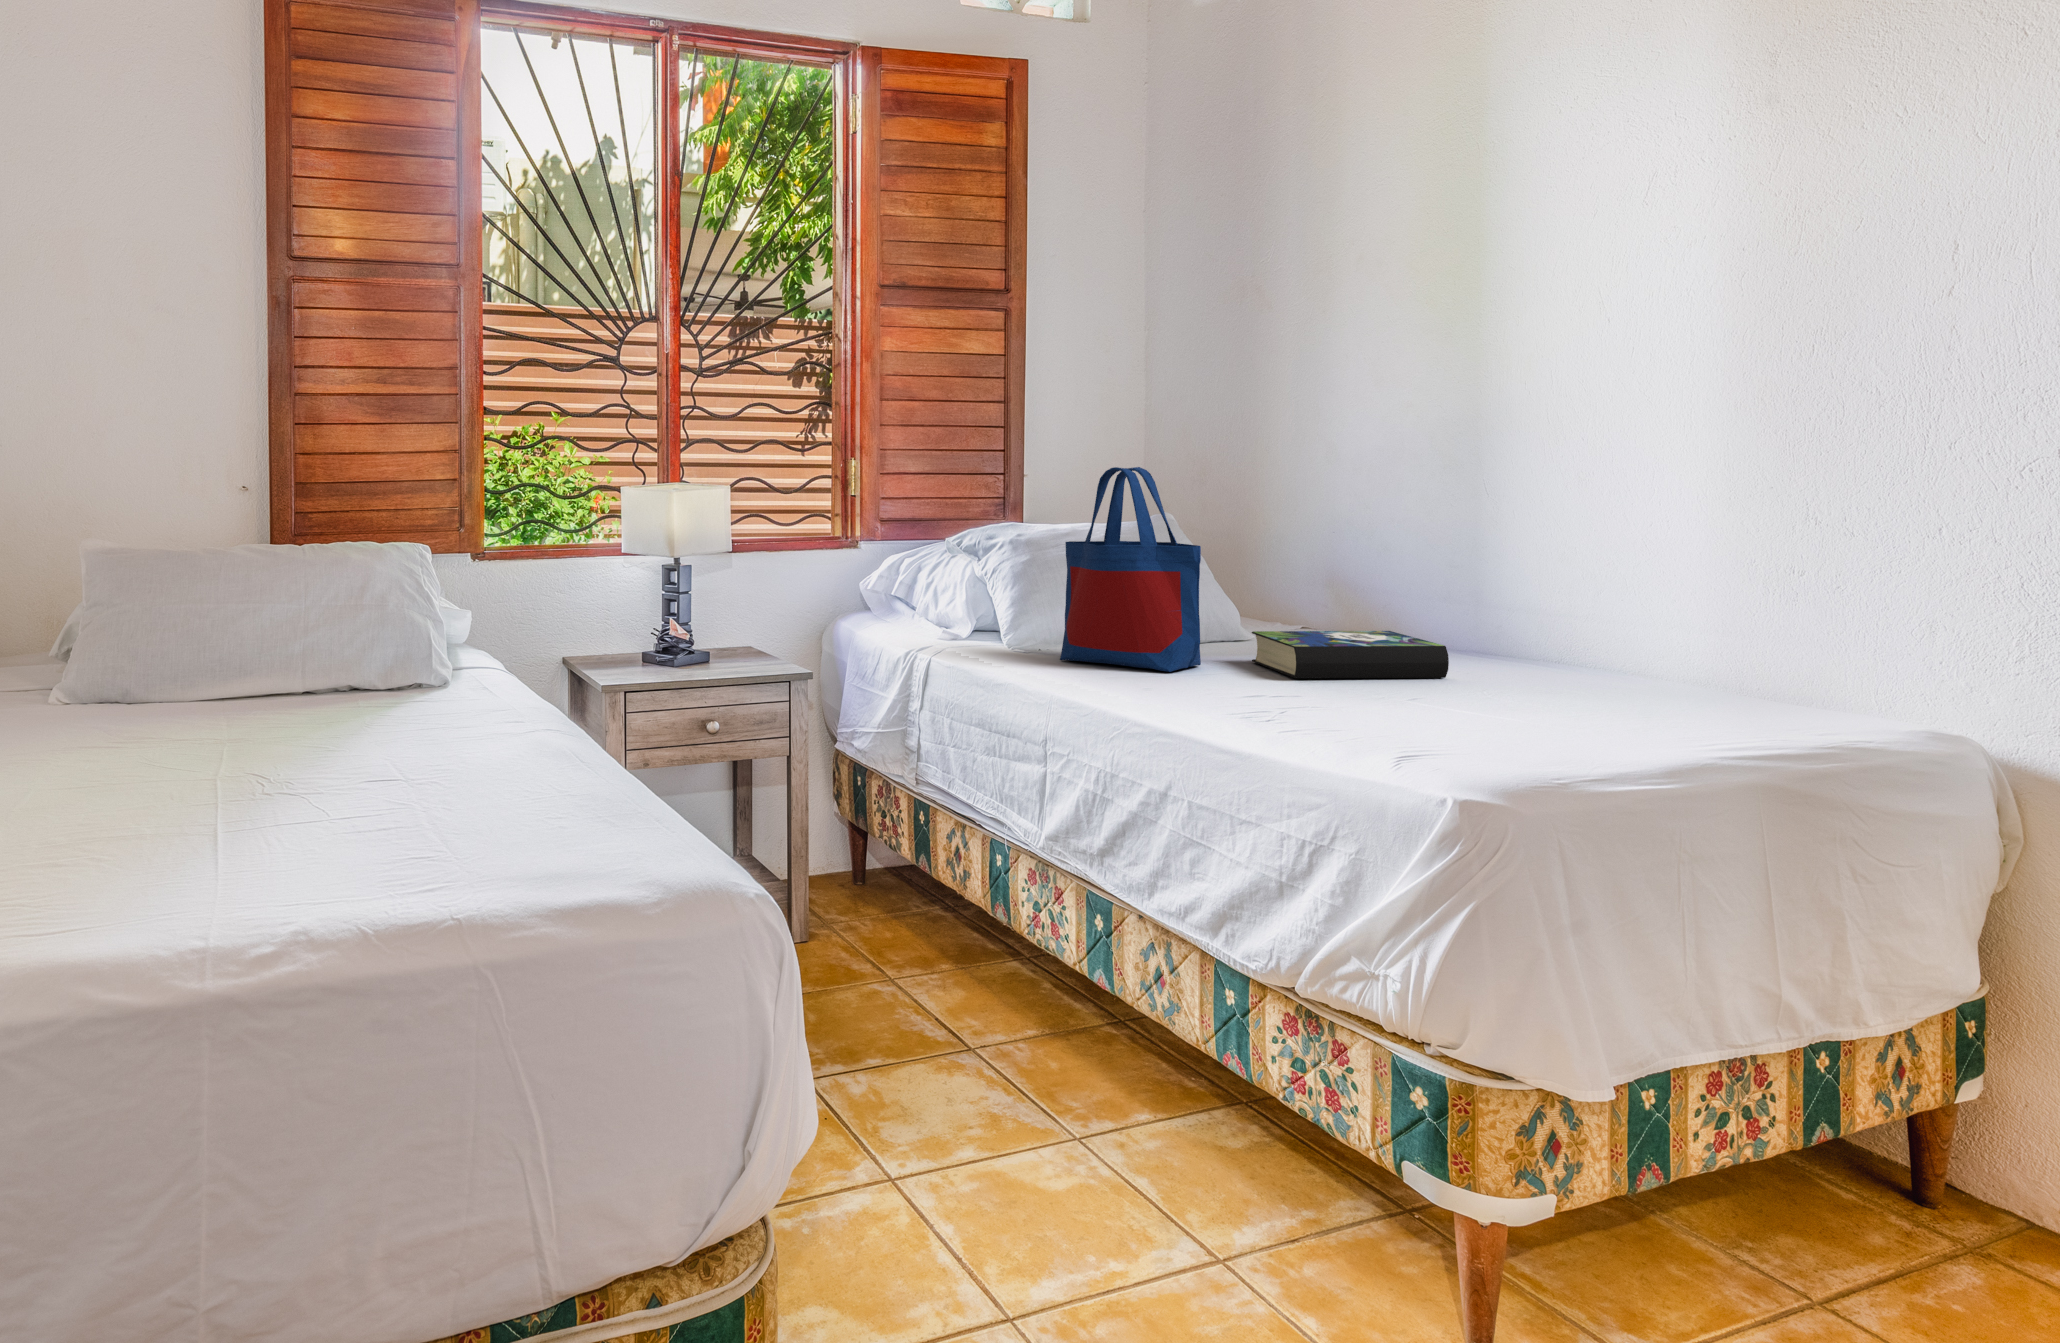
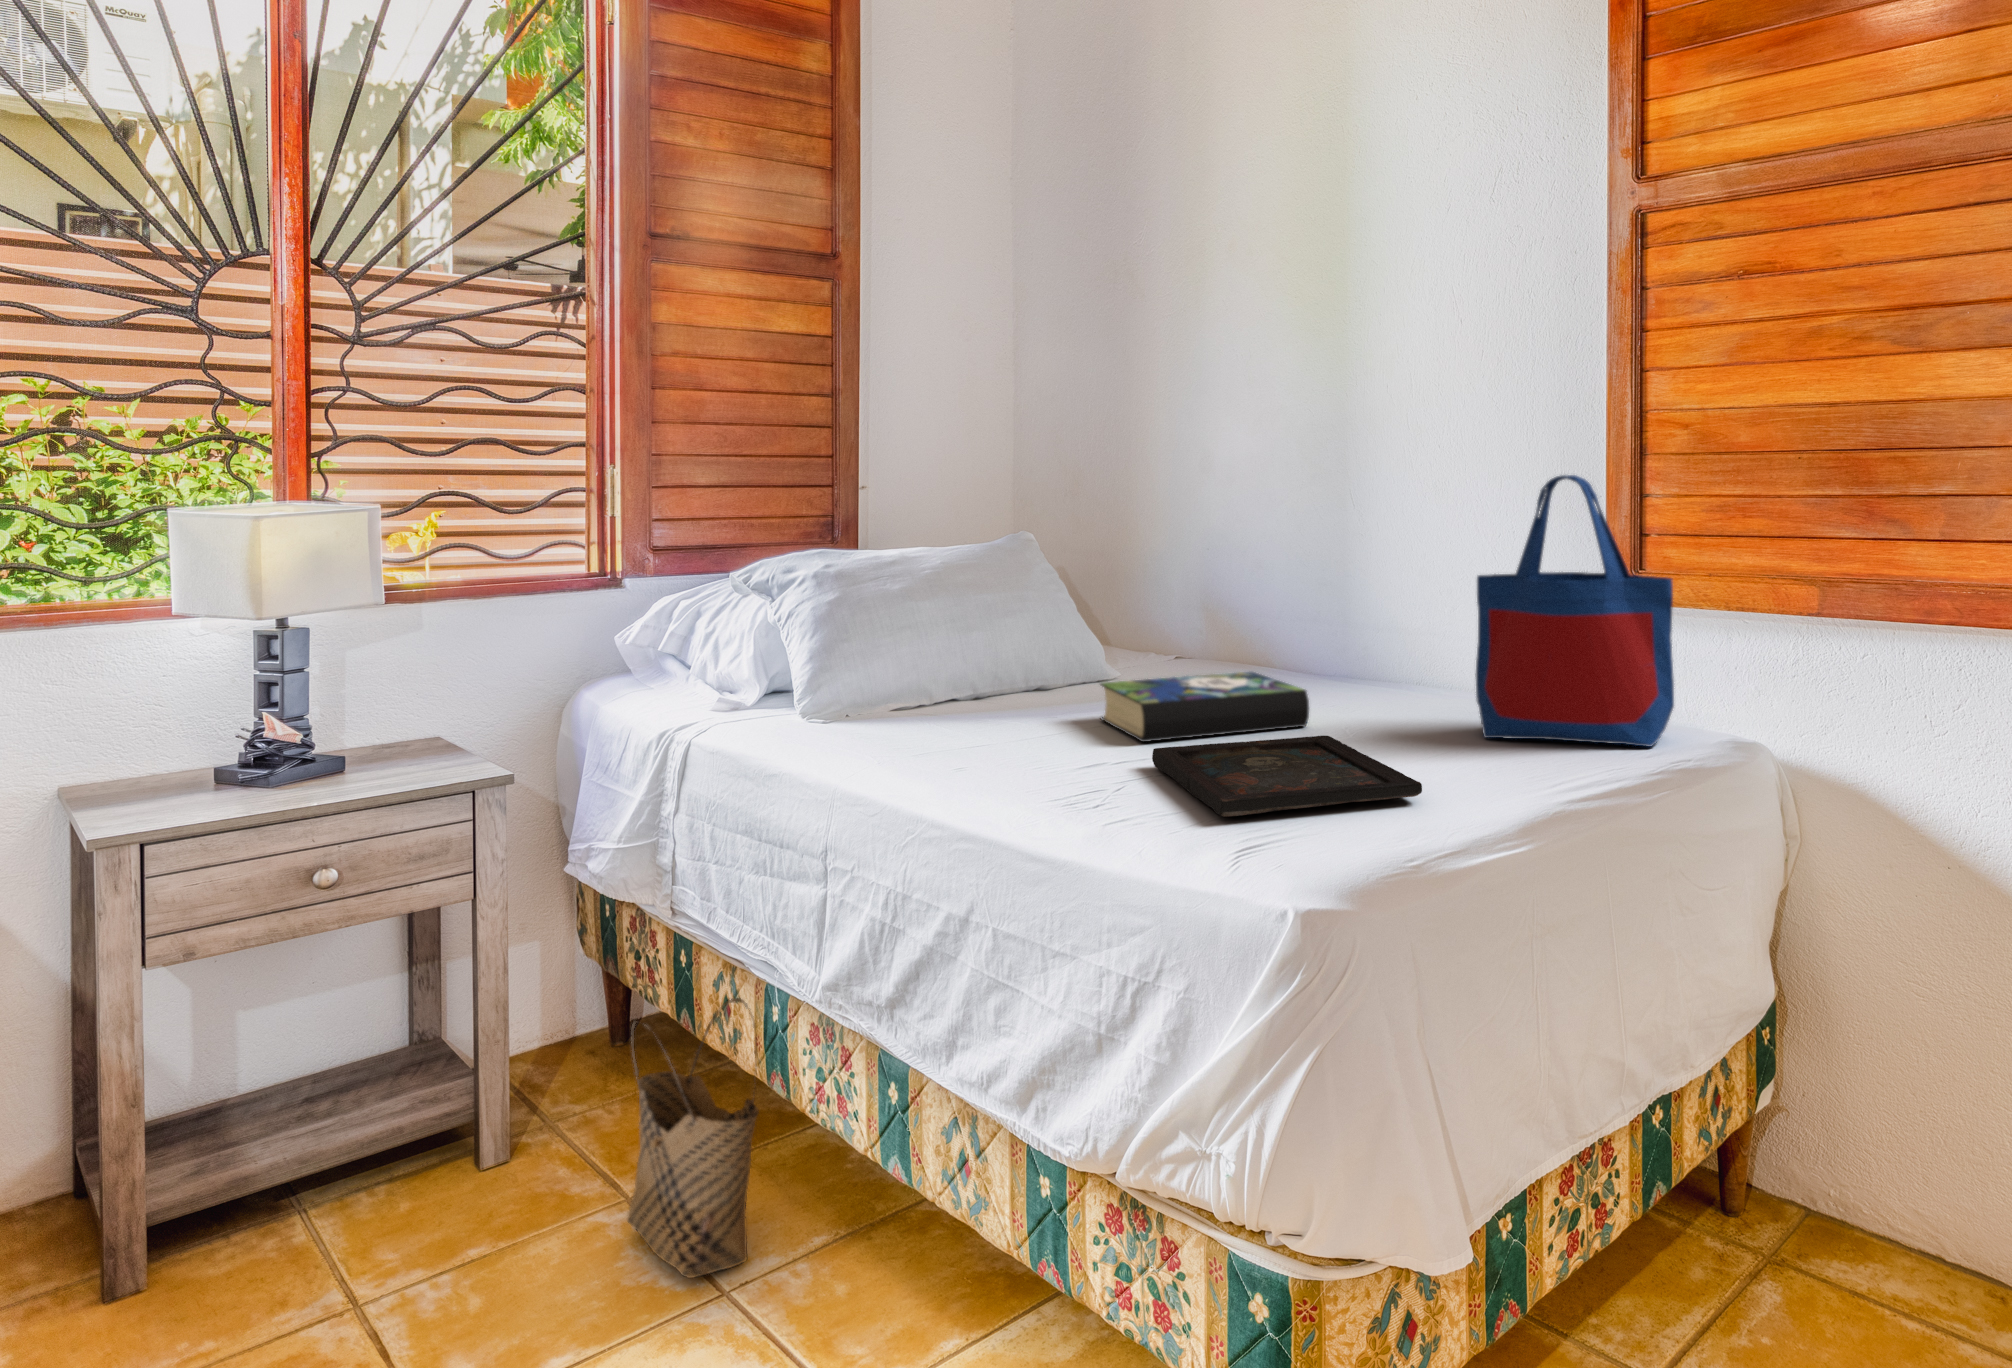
tote bag: present [1060,467,1201,672] -> present [1475,475,1674,747]
tray: none [1309,680,1568,730] -> present [1152,735,1422,816]
woven basket: none [897,844,992,1034] -> present [627,998,759,1278]

